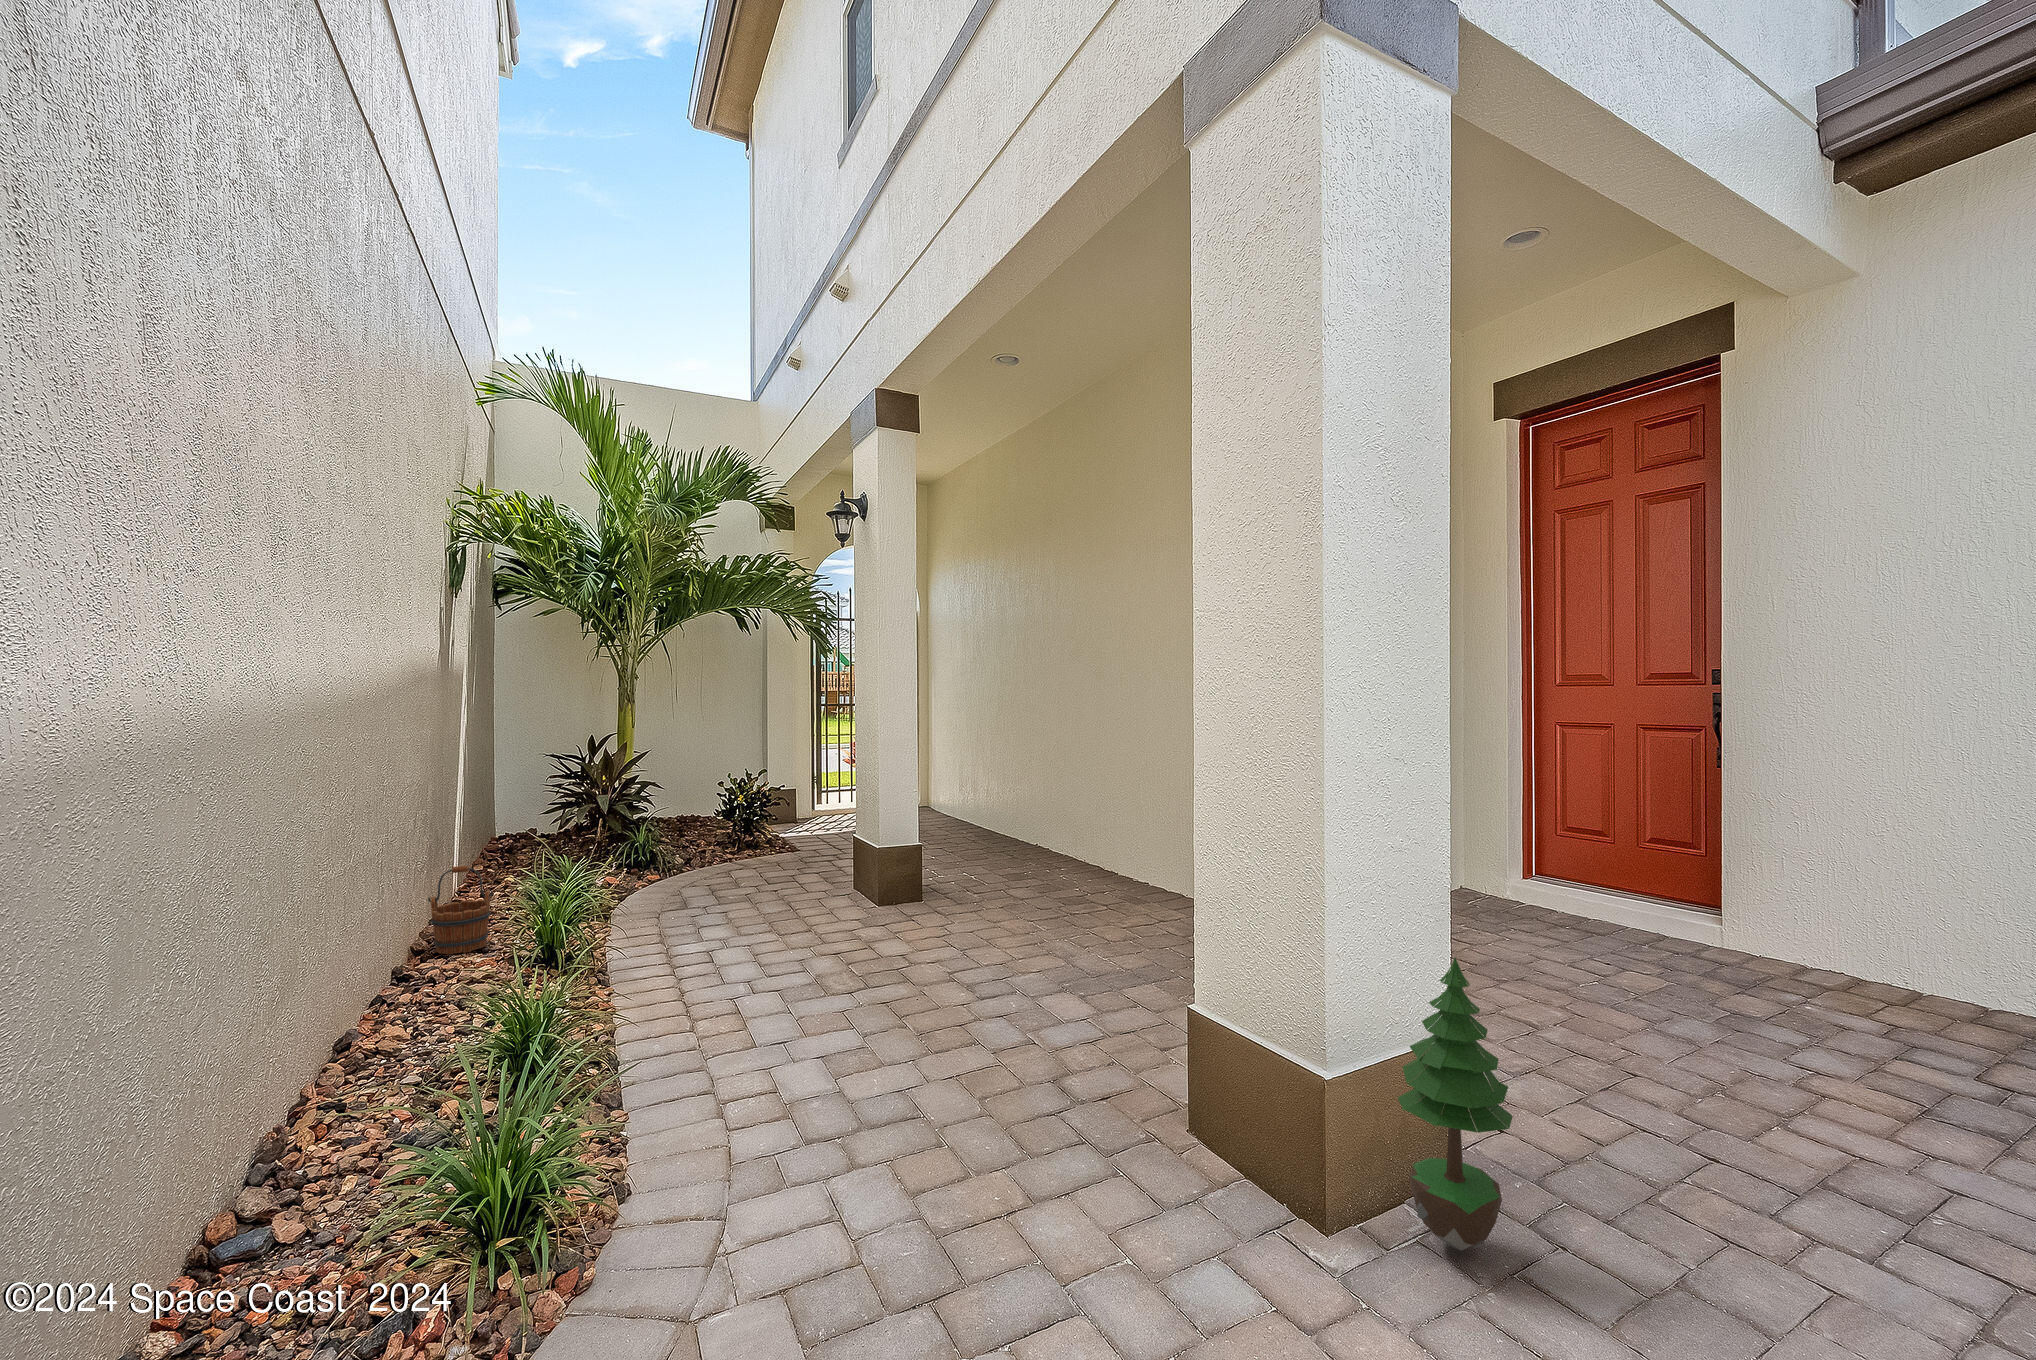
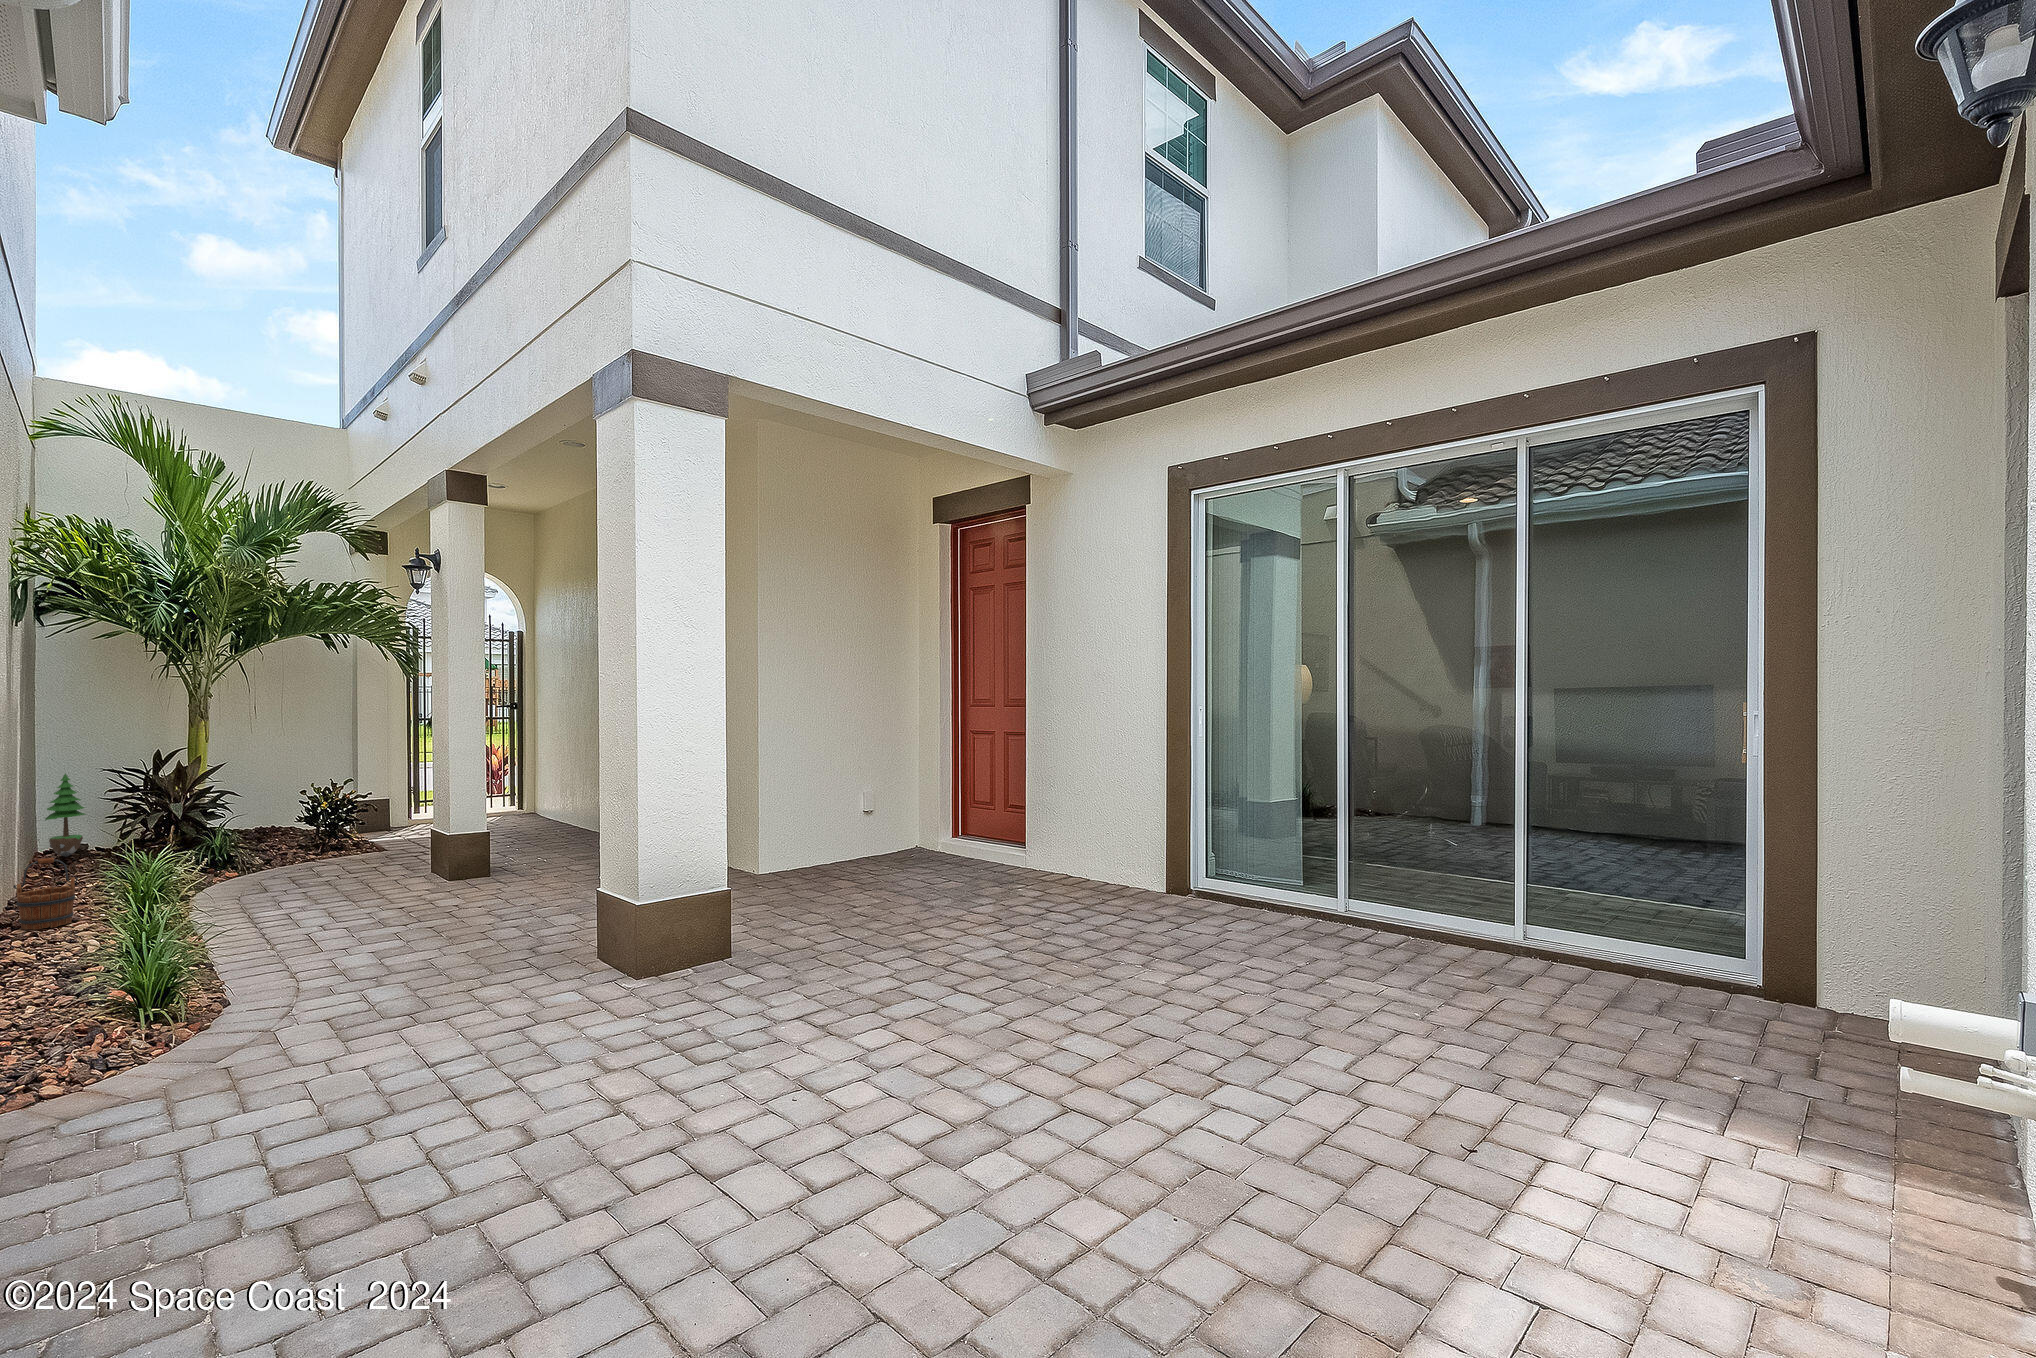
potted tree: present [1398,958,1513,1251] -> present [45,773,86,857]

